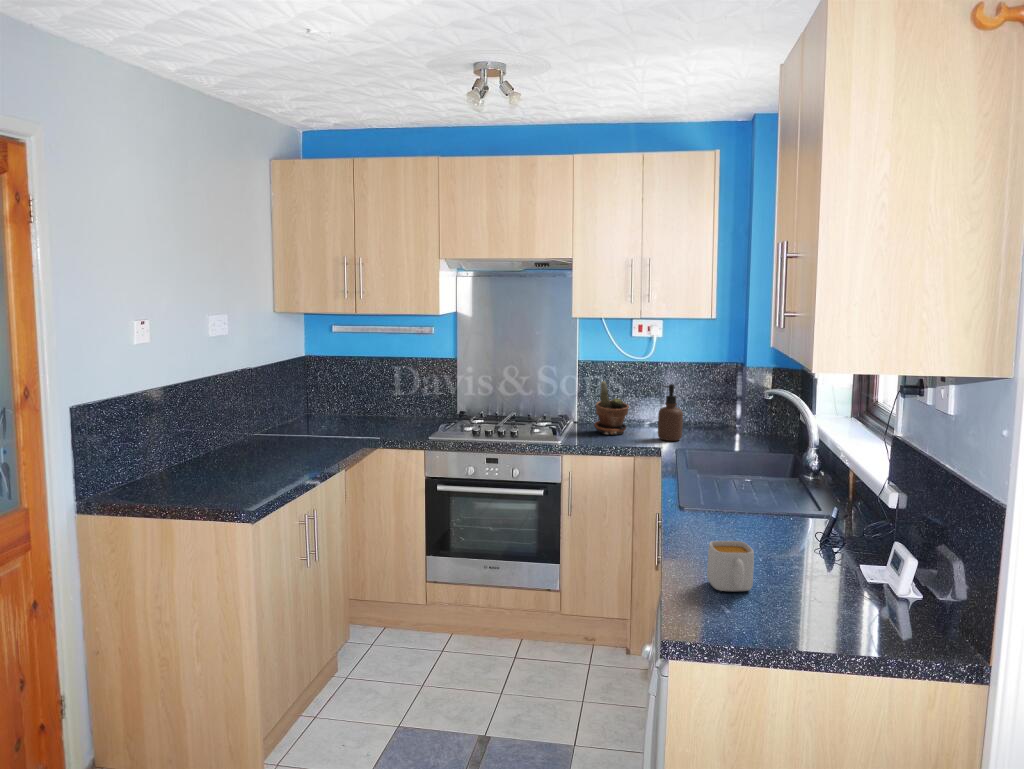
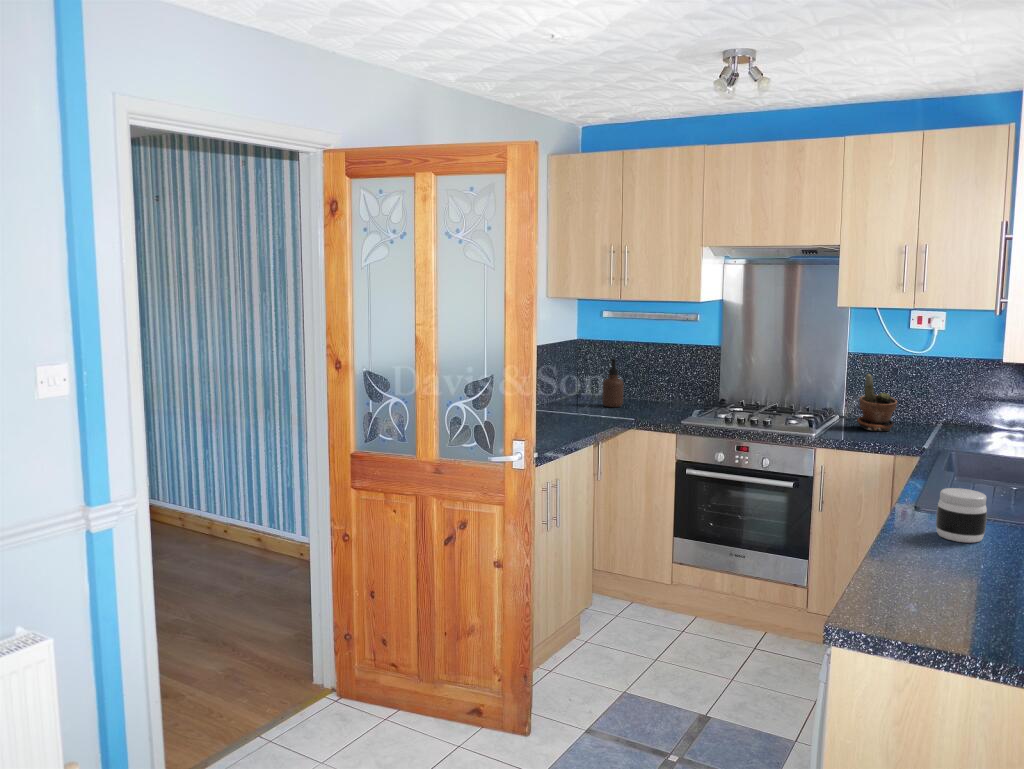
soap dispenser: present [658,384,683,441] -> present [602,359,624,407]
jar: none [710,489,752,539] -> present [936,488,987,543]
mug: present [707,541,754,591] -> none [905,536,957,592]

